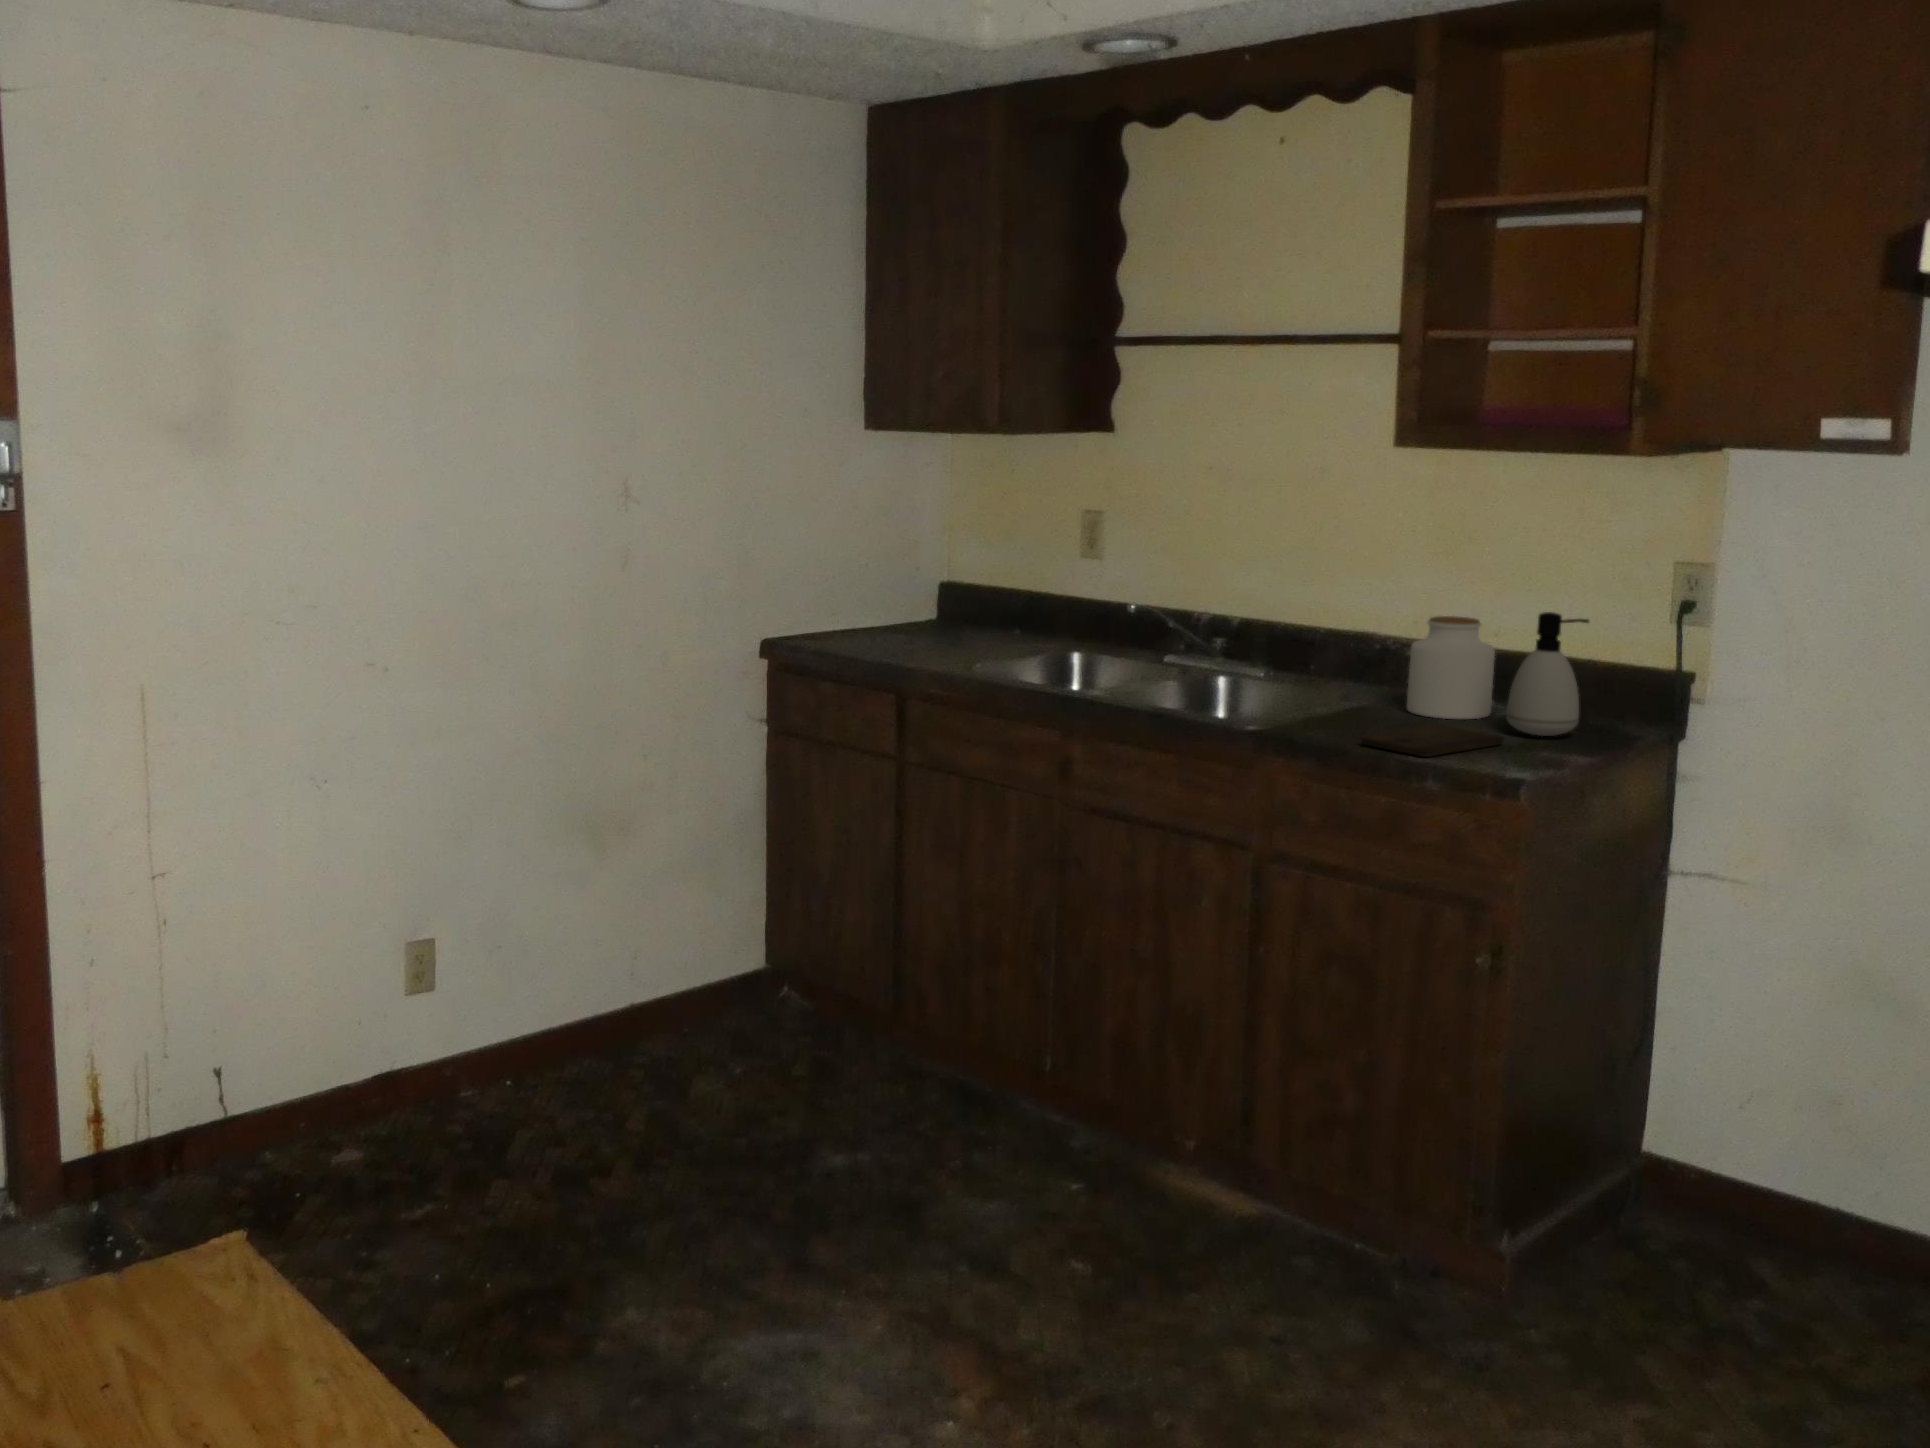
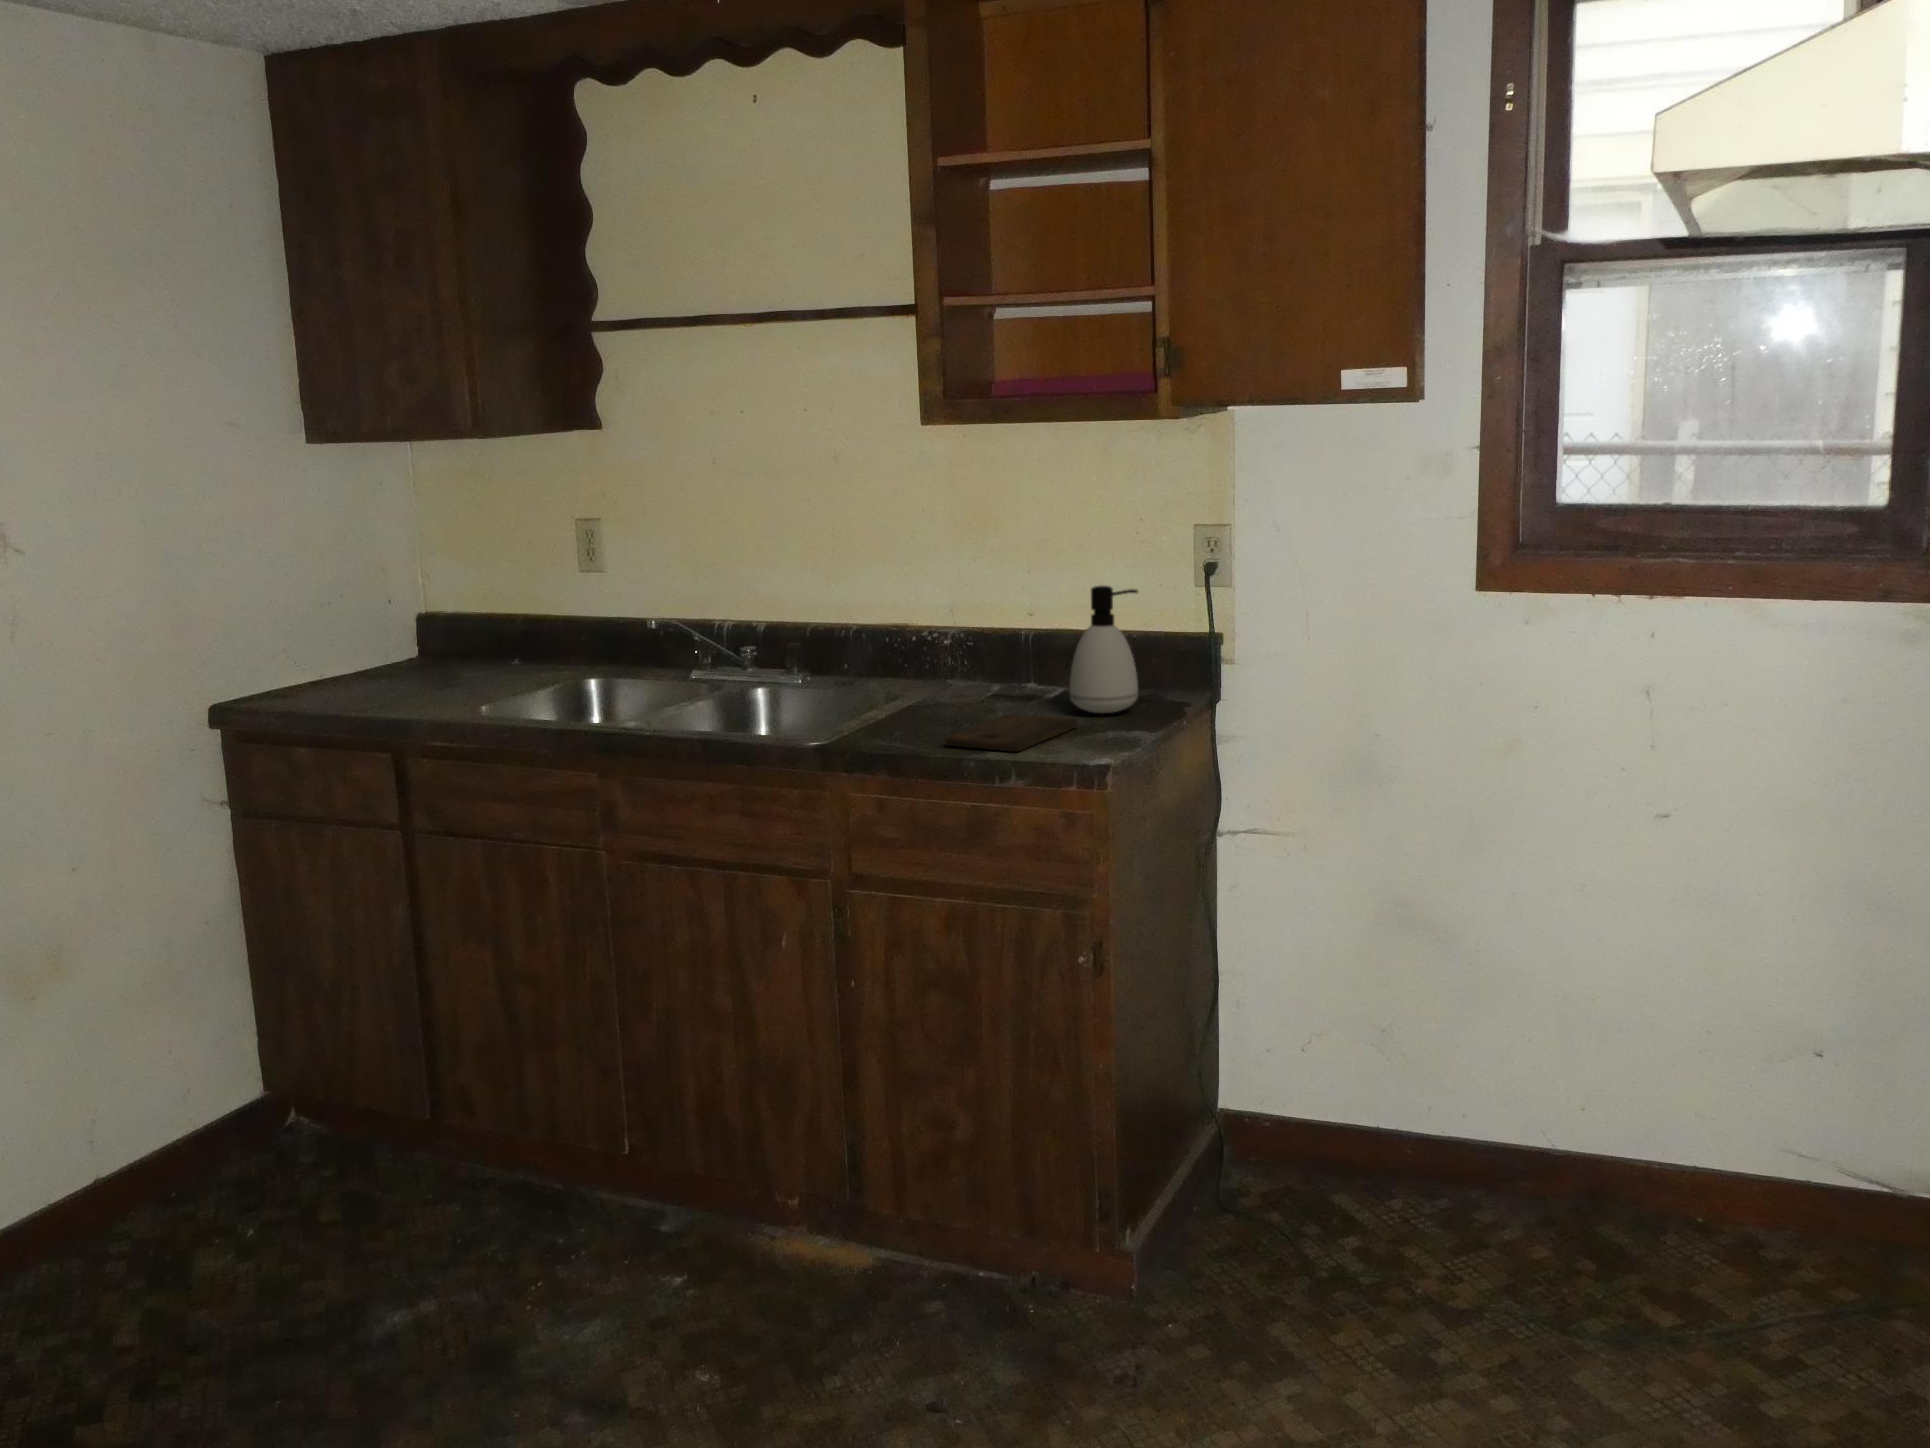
jar: present [1407,616,1495,719] -> none [961,599,1044,707]

